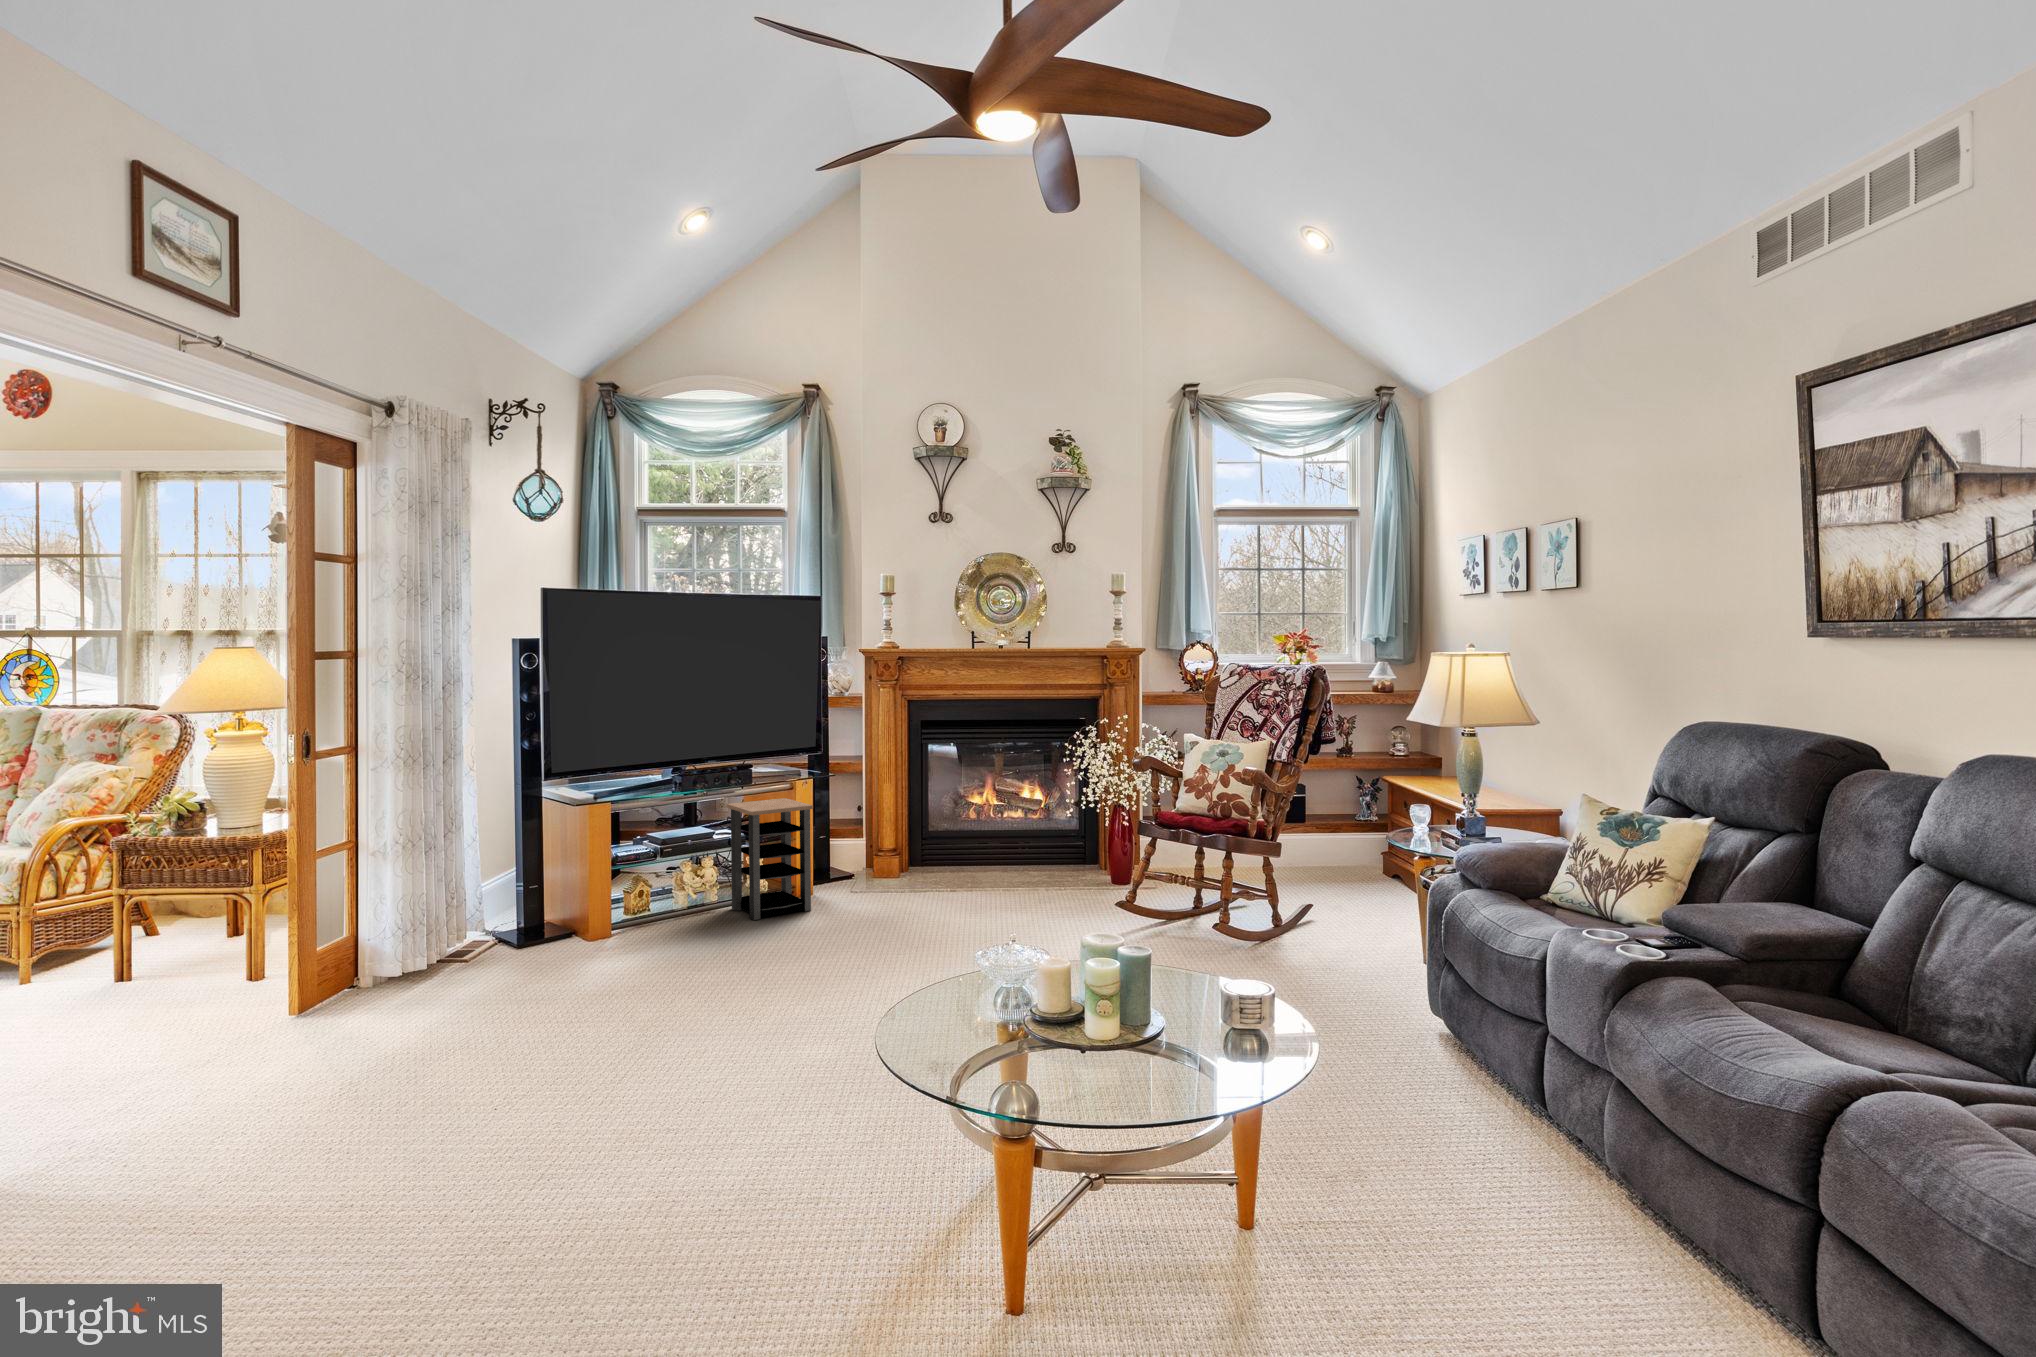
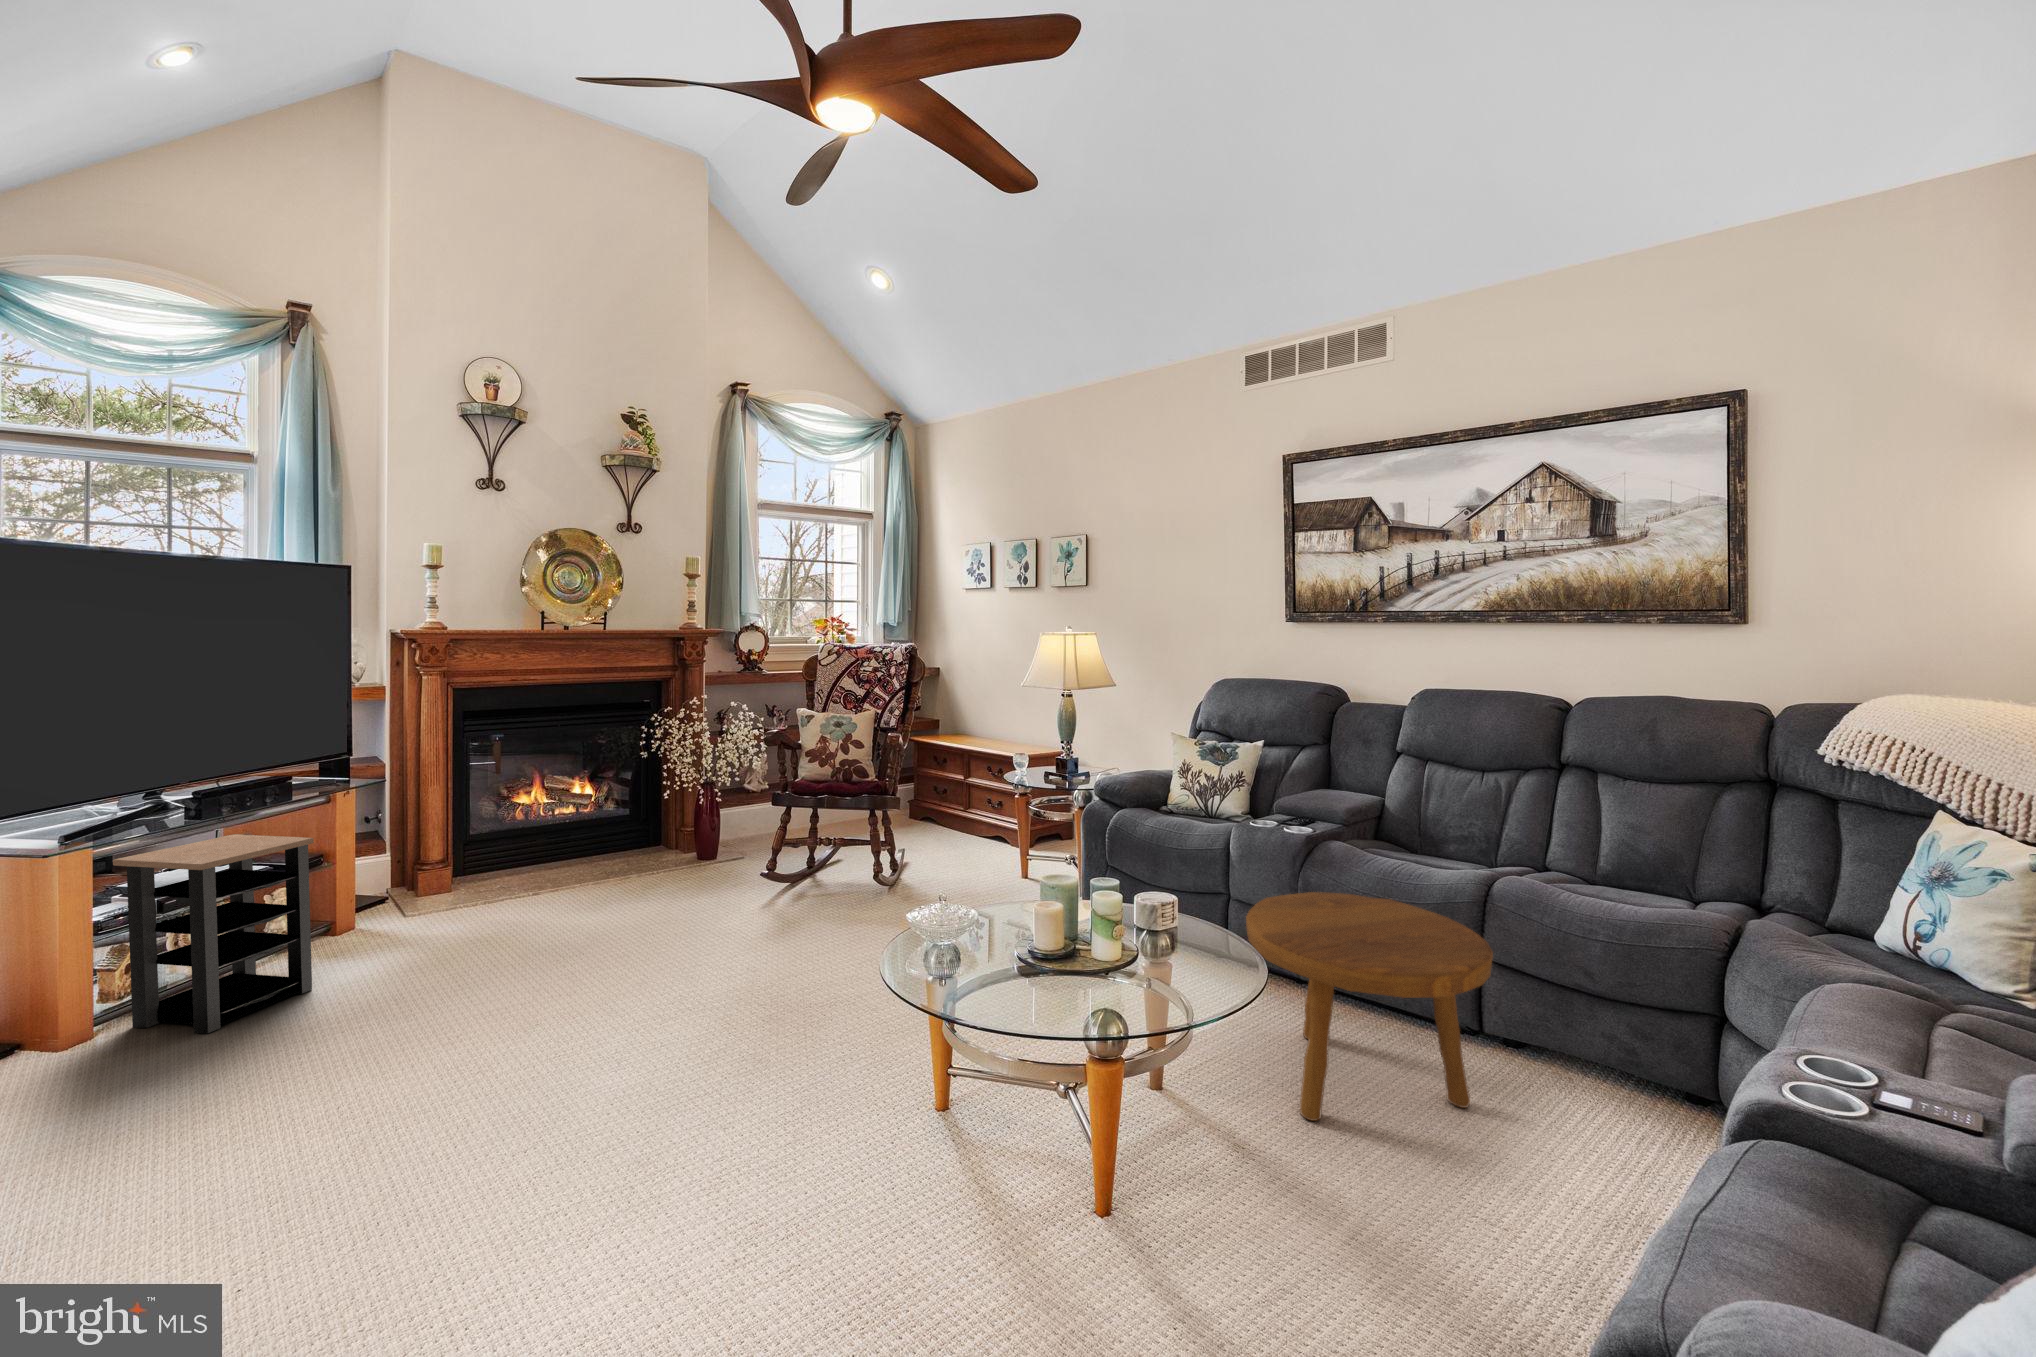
footstool: none [1324,984,1617,1283] -> present [1246,892,1493,1121]

